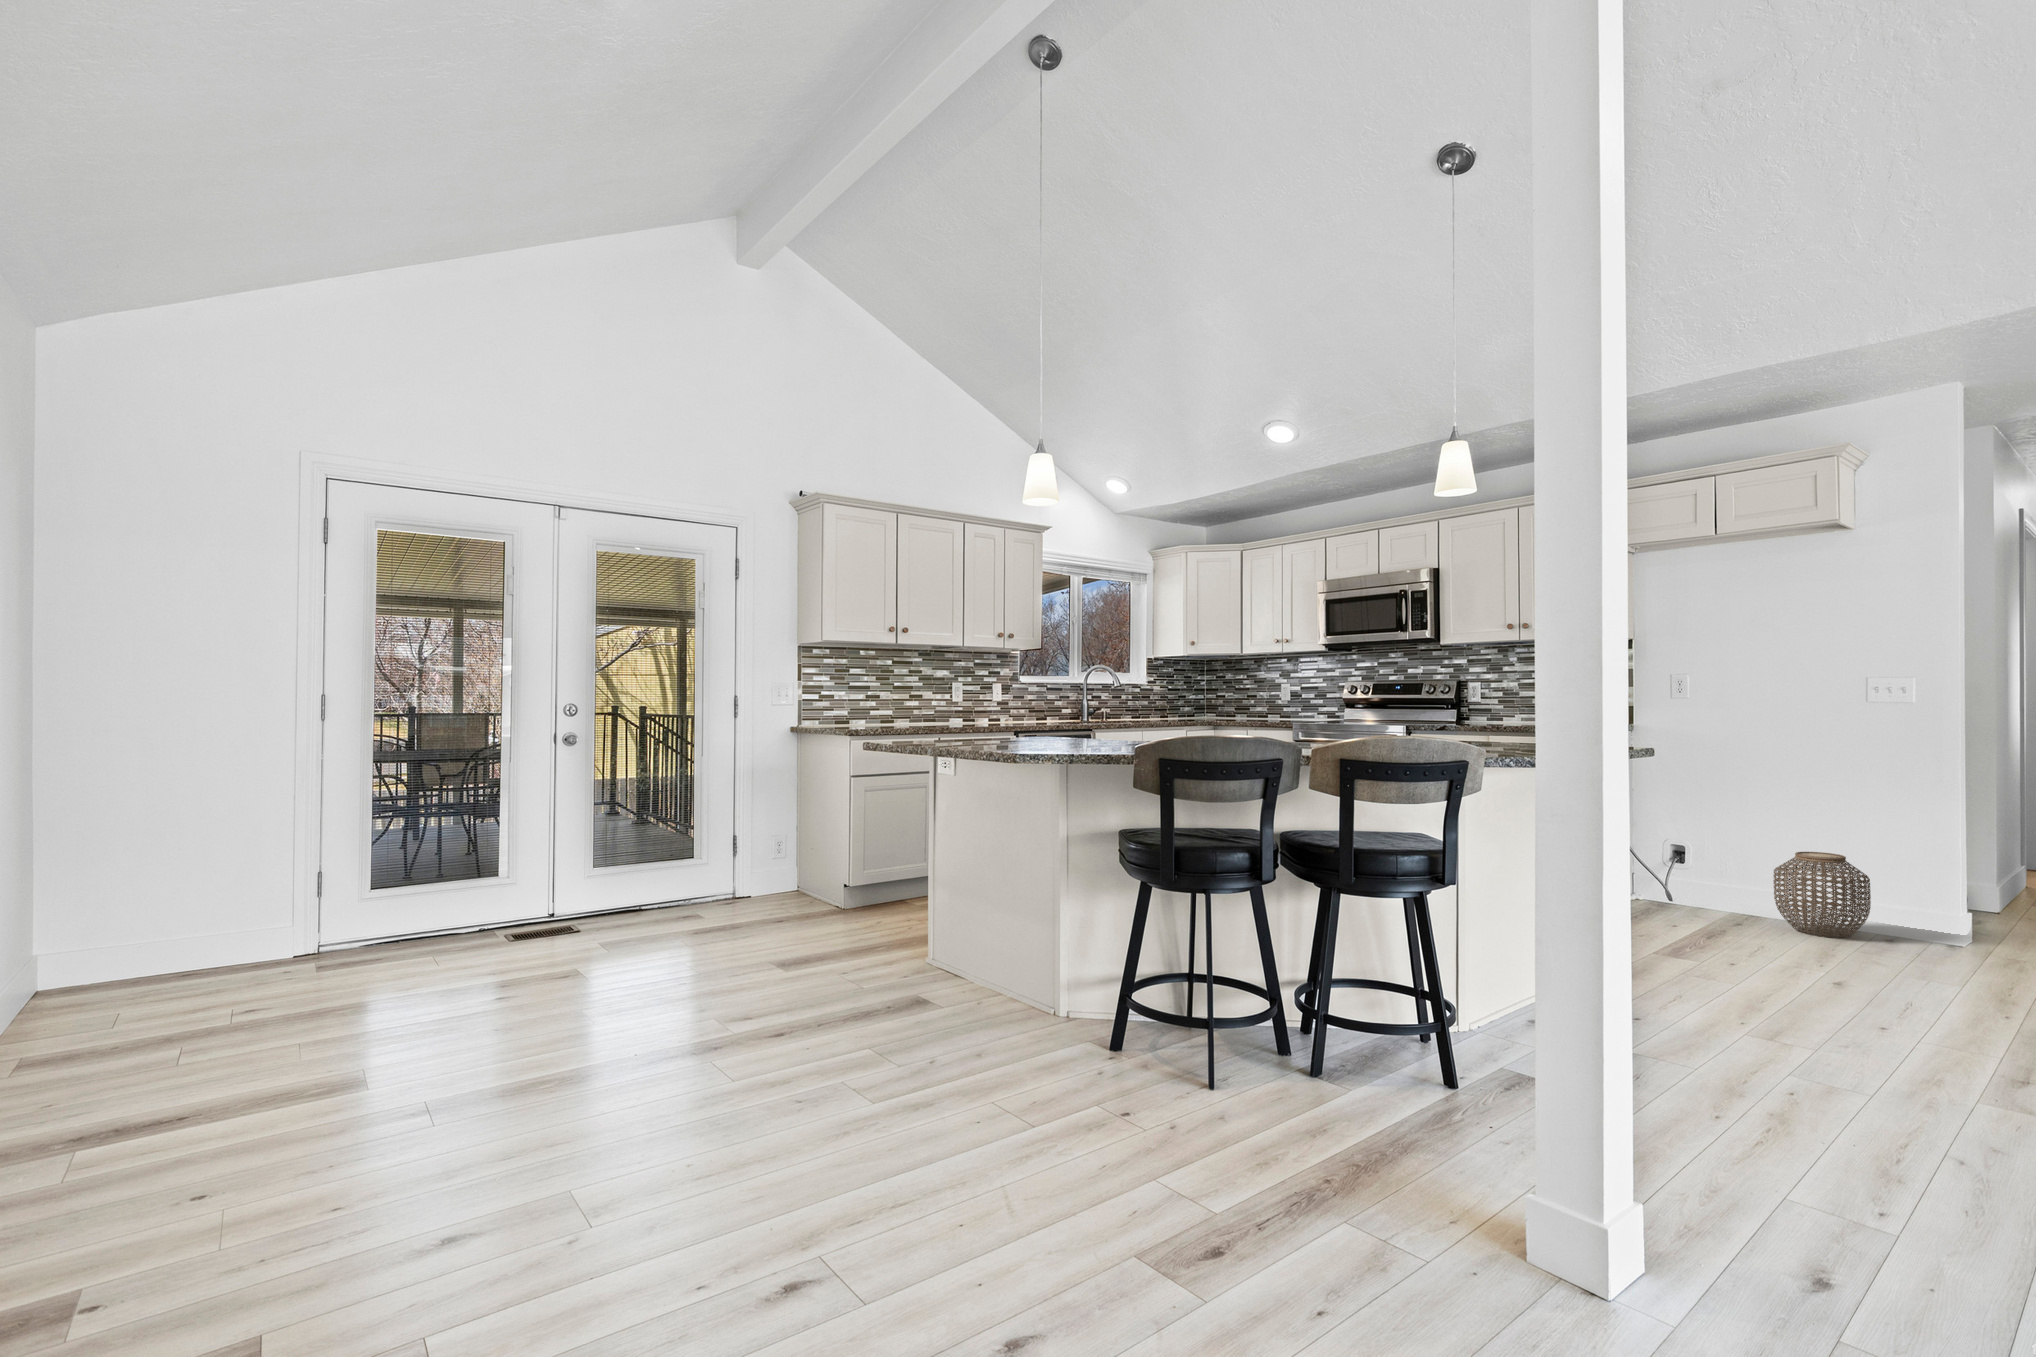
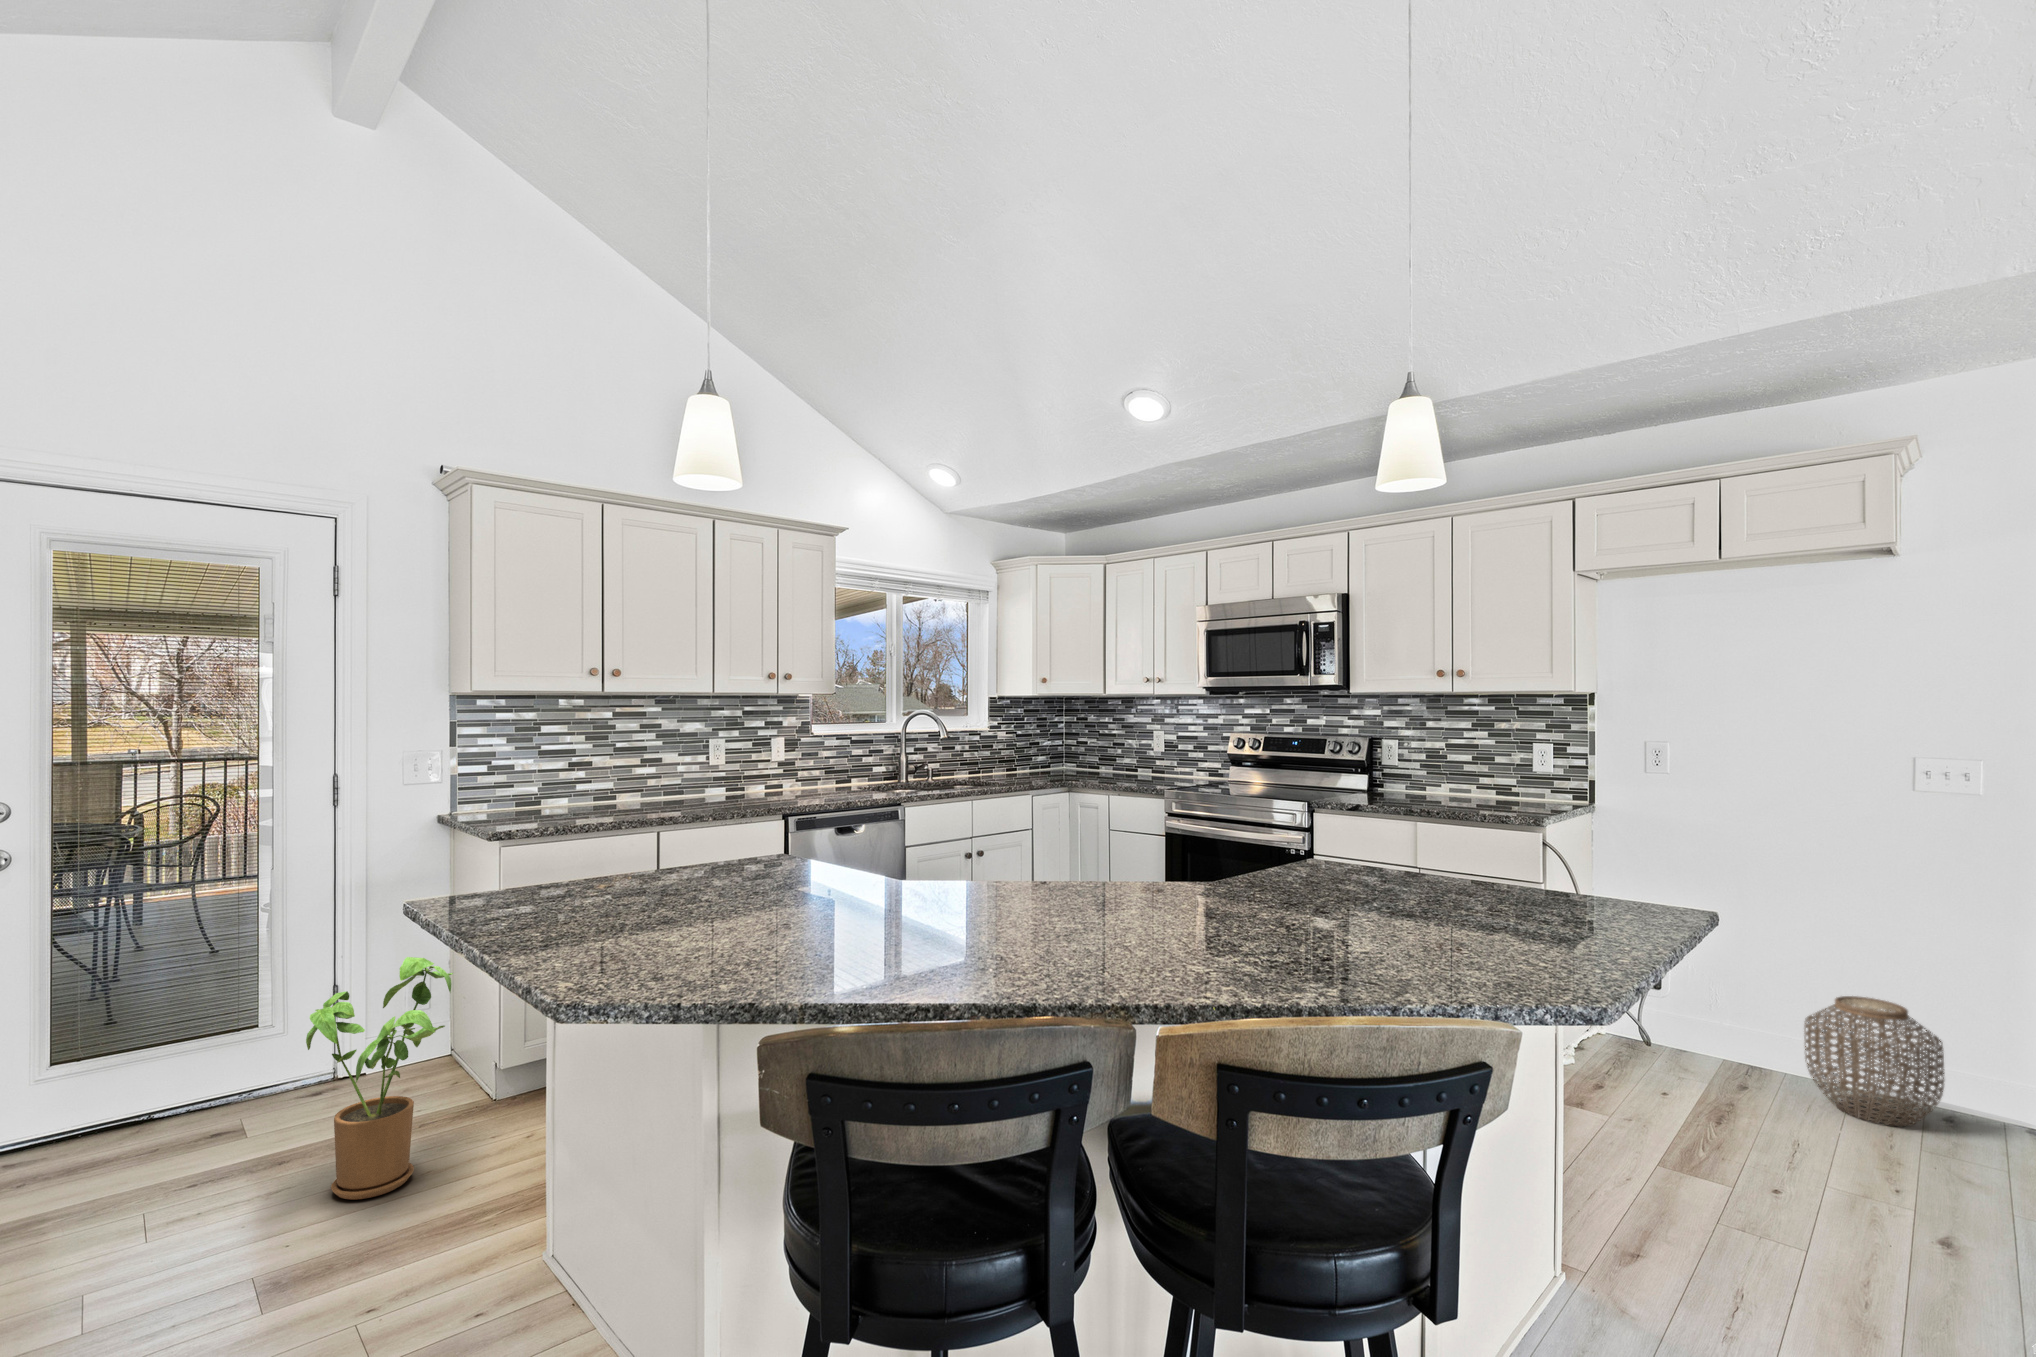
house plant: none [774,798,854,937] -> present [306,957,453,1200]

